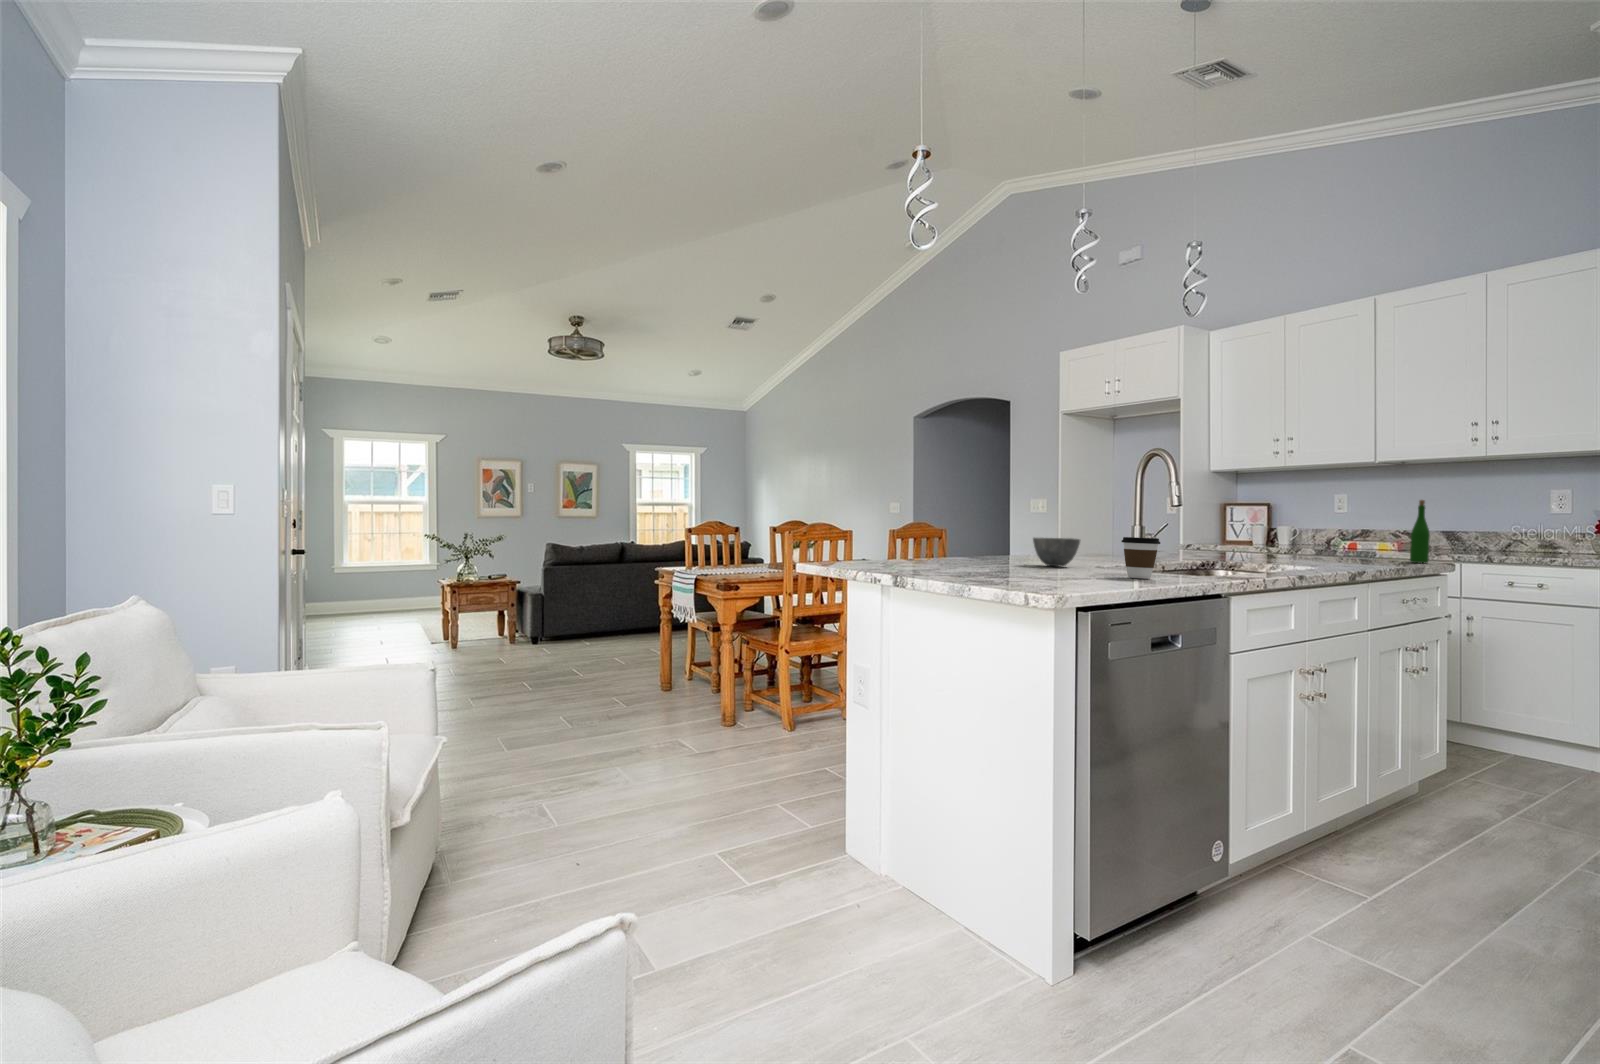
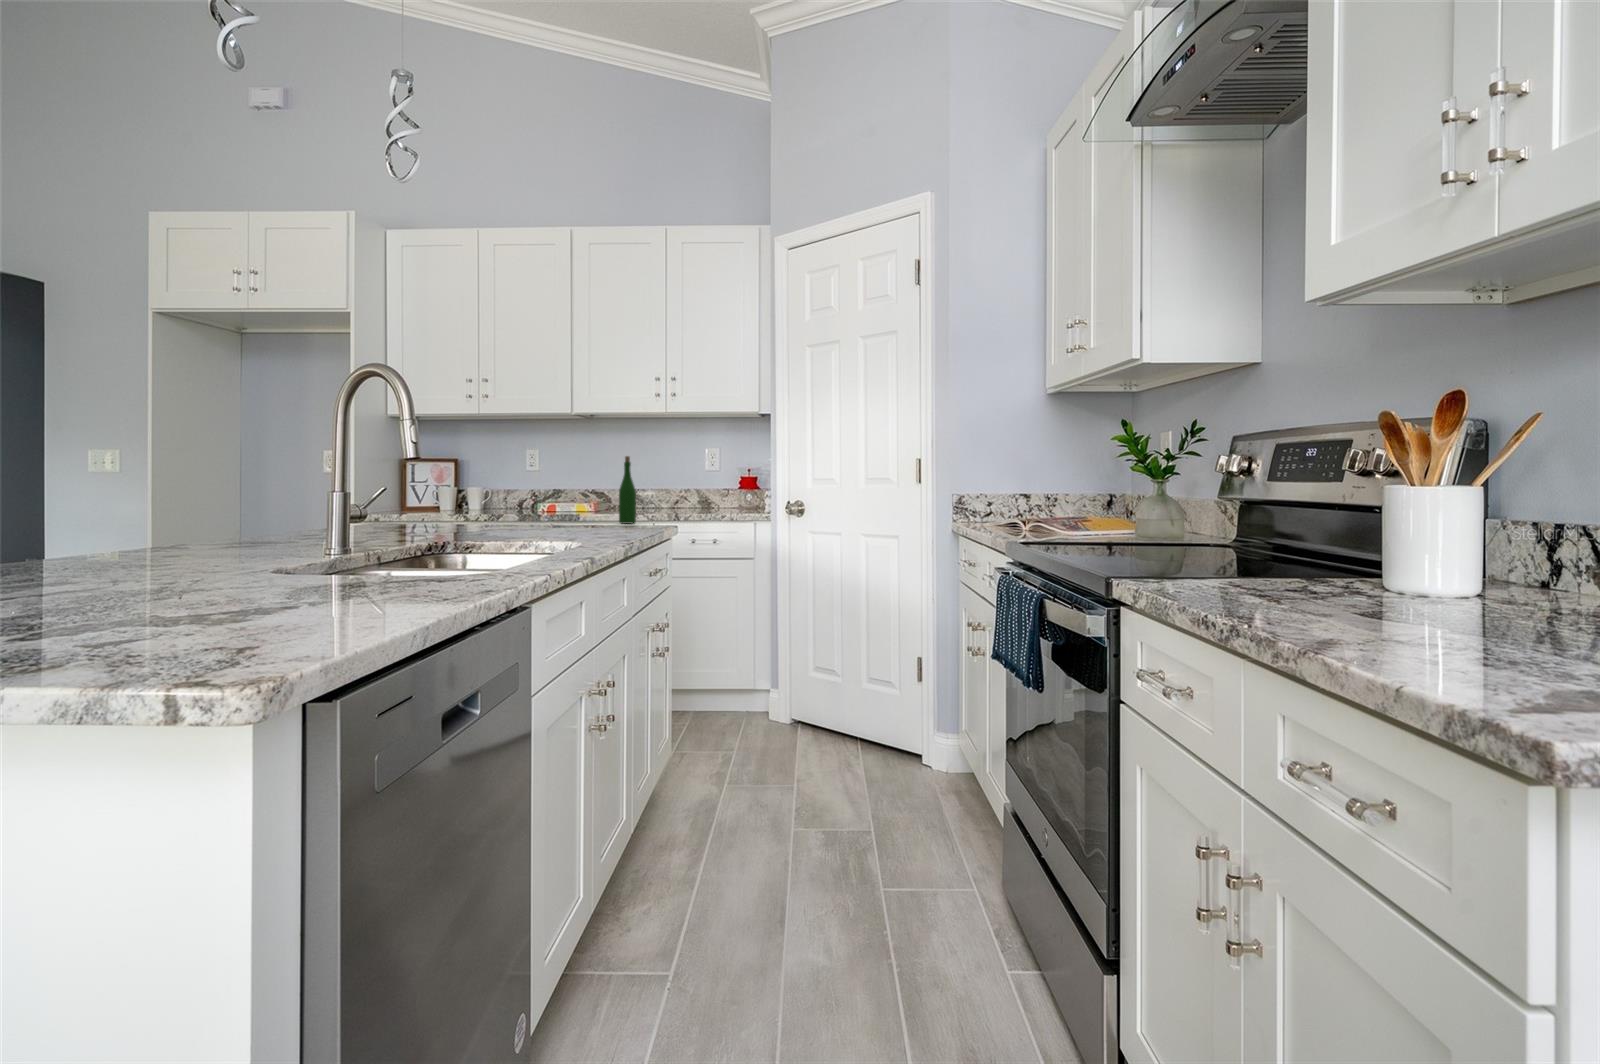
coffee cup: present [1121,537,1160,579] -> none [336,510,419,593]
bowl: present [1033,538,1080,566] -> none [101,516,225,577]

